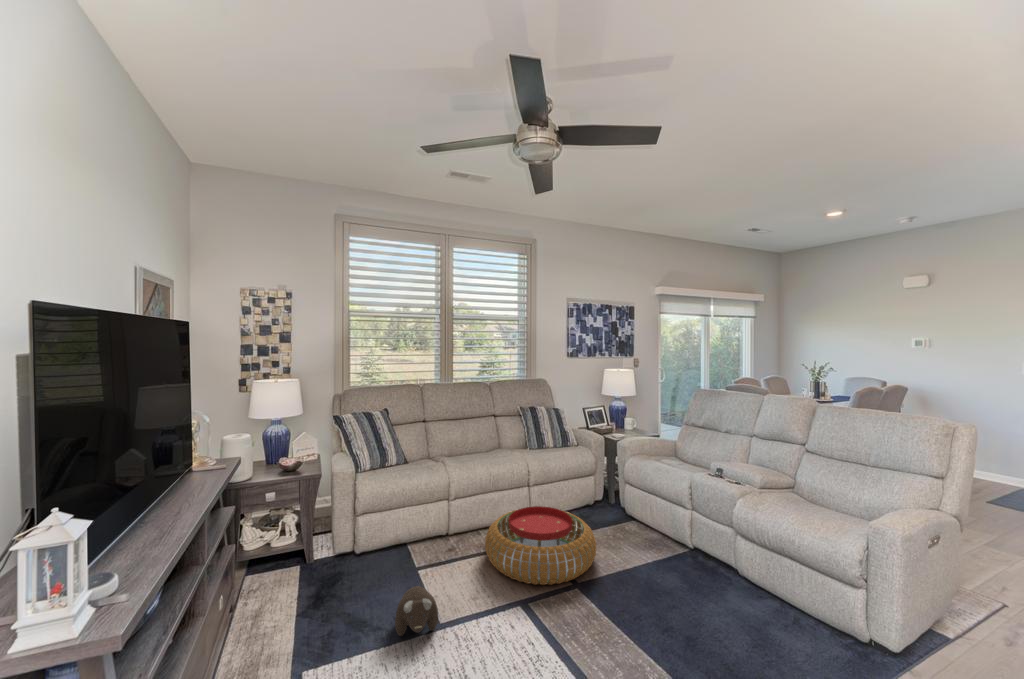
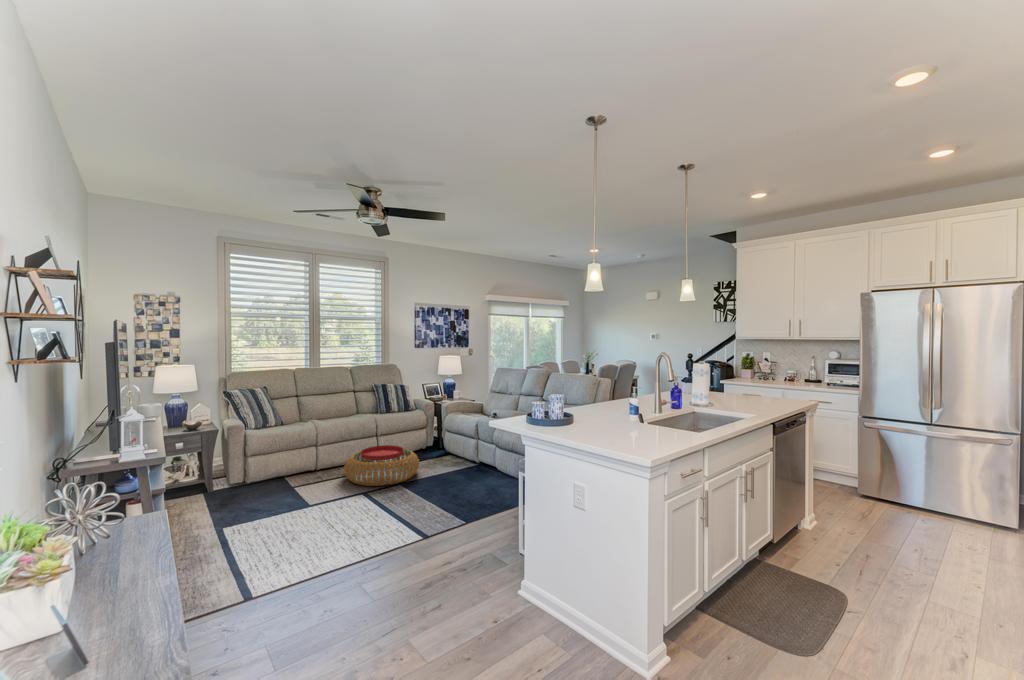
plush toy: present [395,586,438,636] -> none [285,484,313,512]

